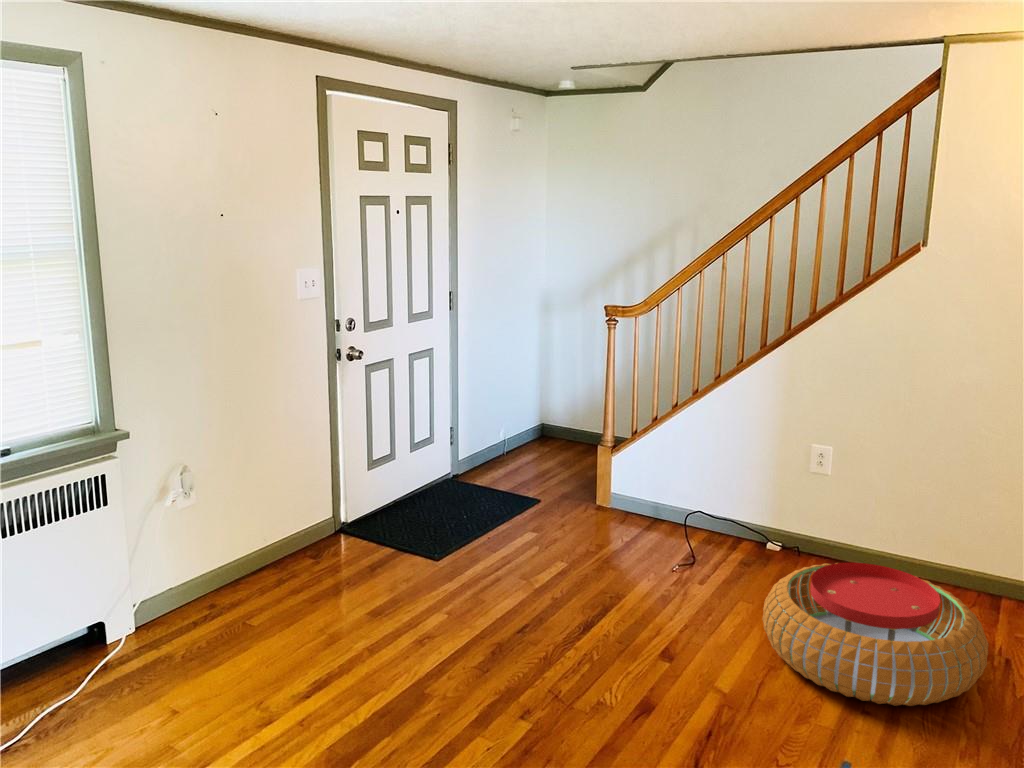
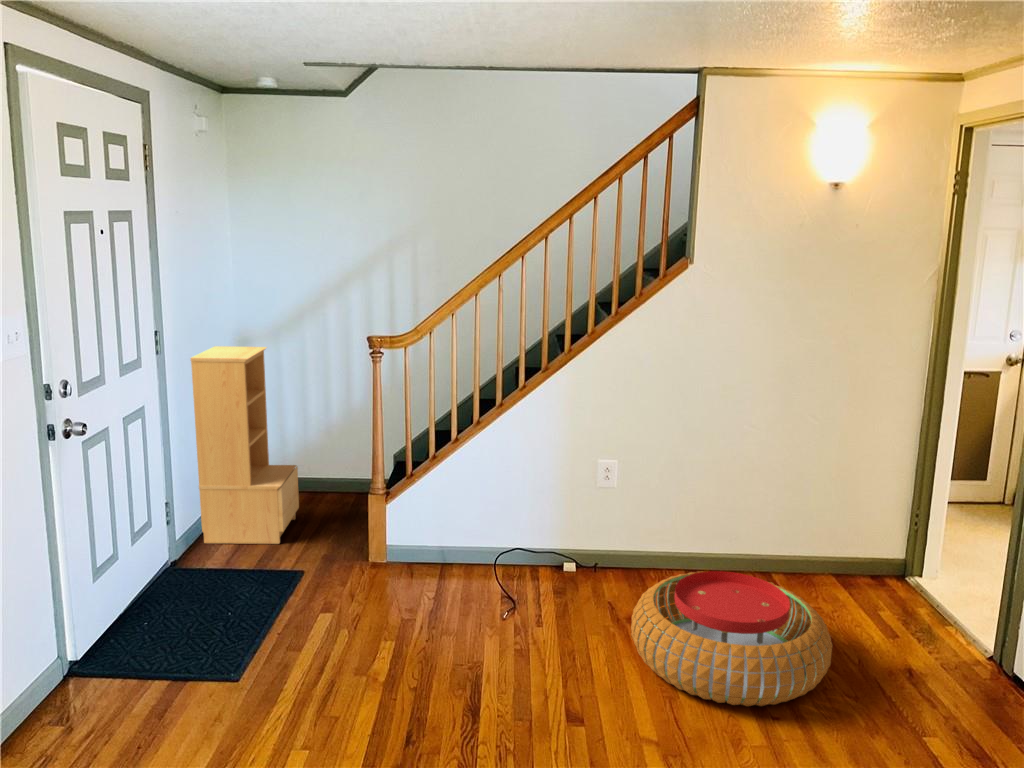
bookshelf: none [482,309,569,479] -> present [191,346,299,544]

